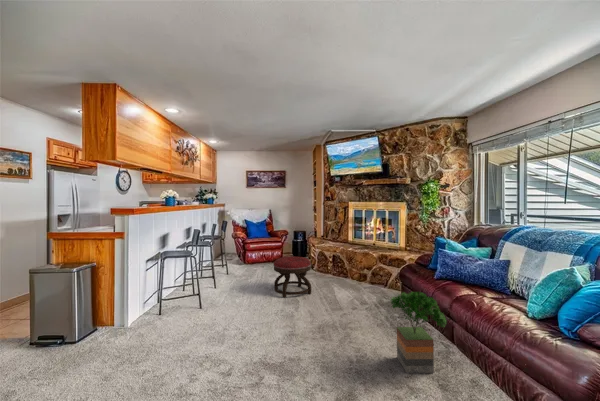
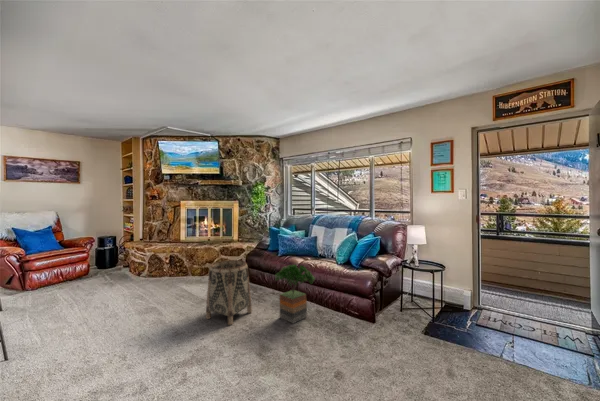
ottoman: present [274,256,312,298] -> none [111,261,163,310]
basket: none [324,270,371,343] -> present [206,260,252,325]

